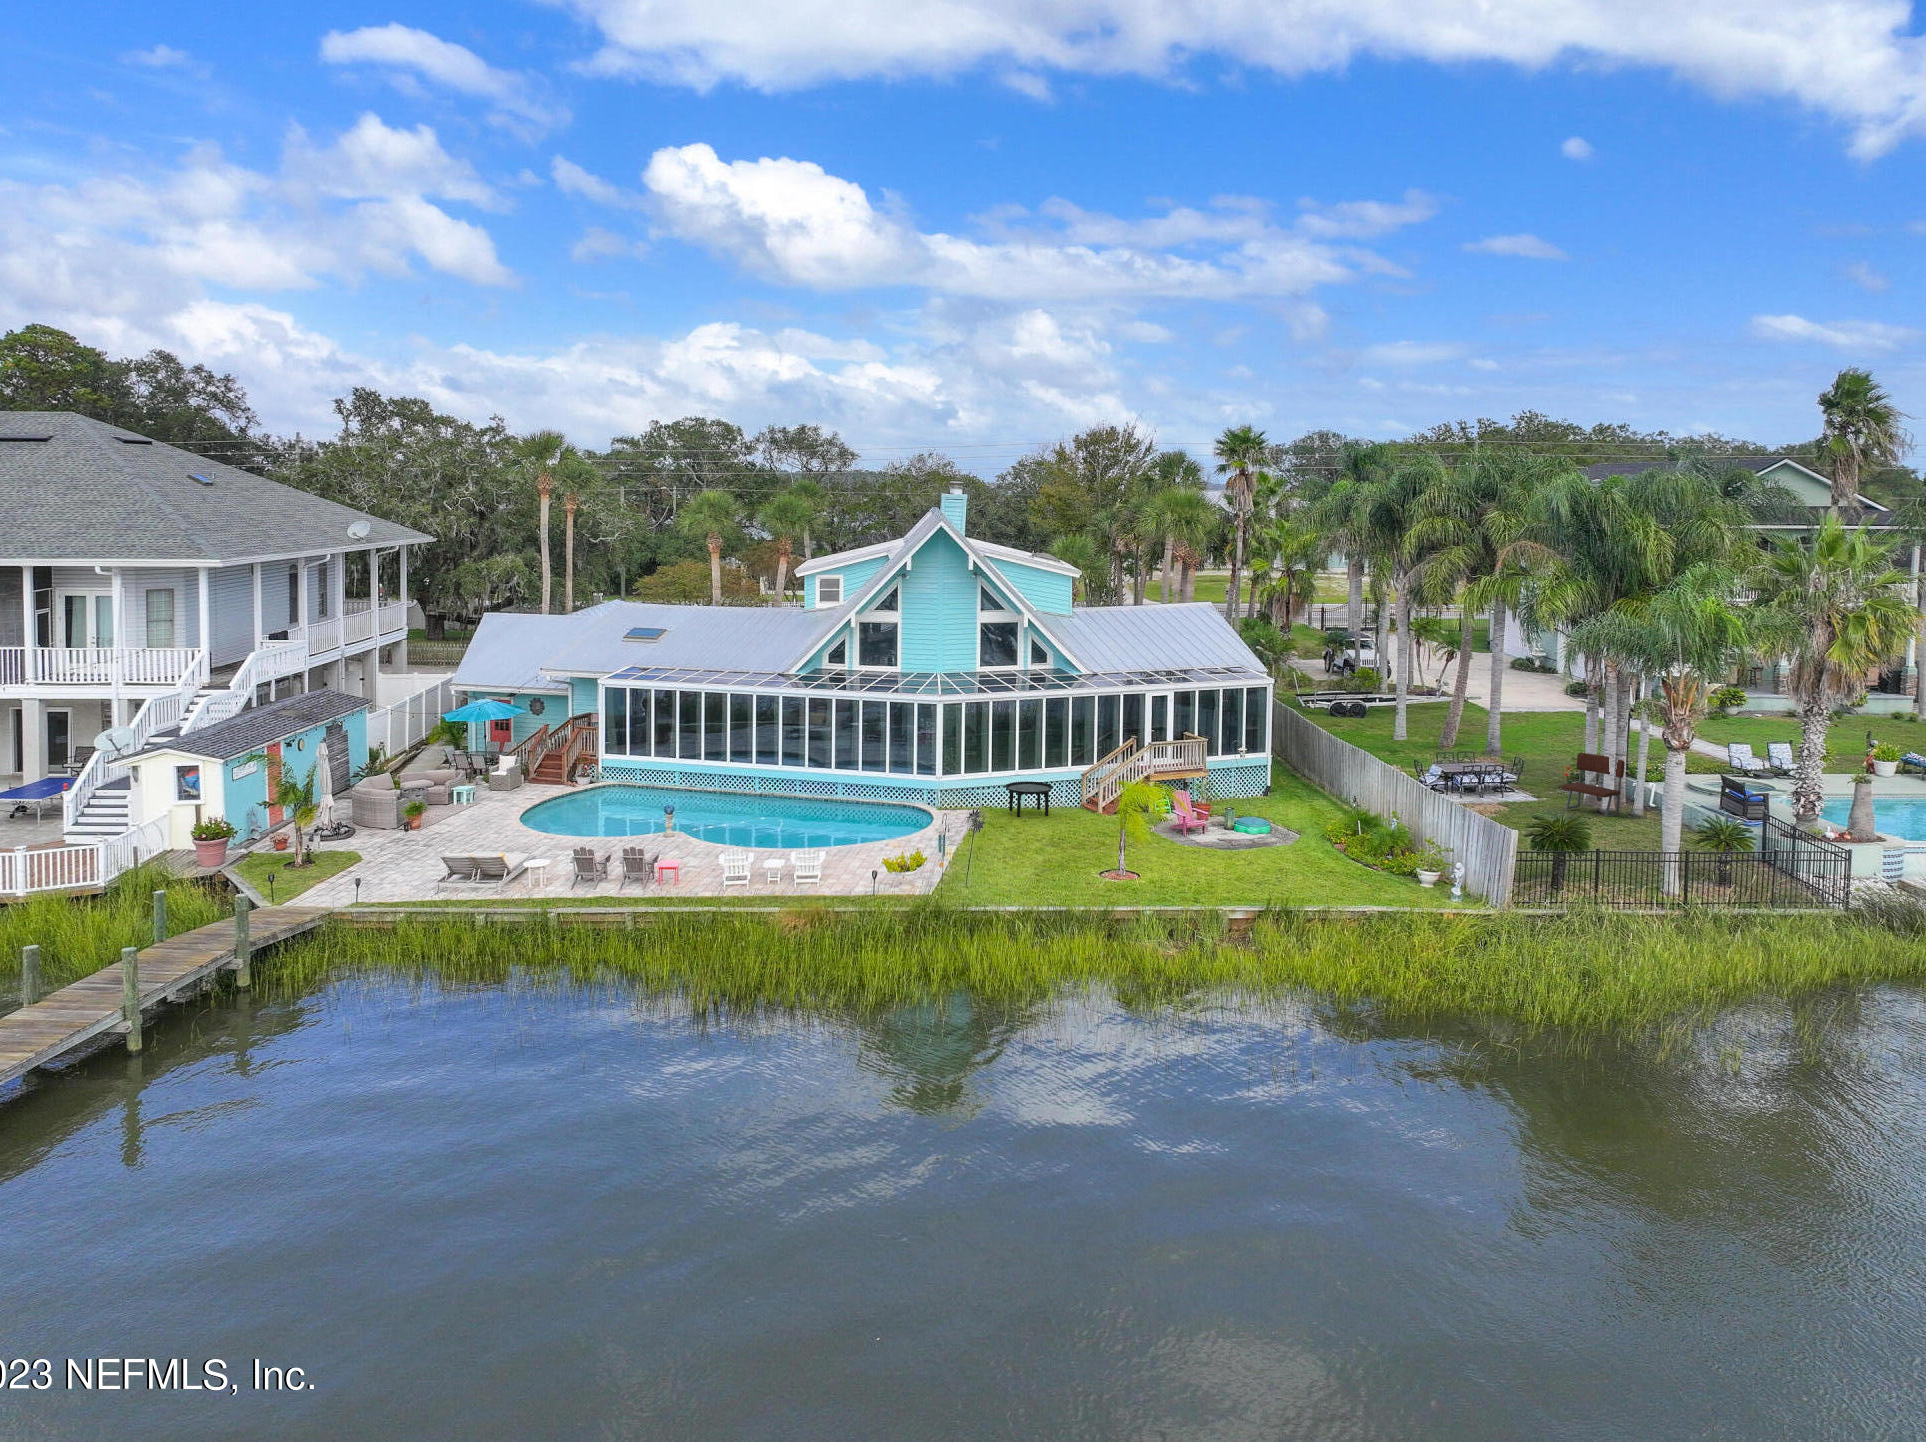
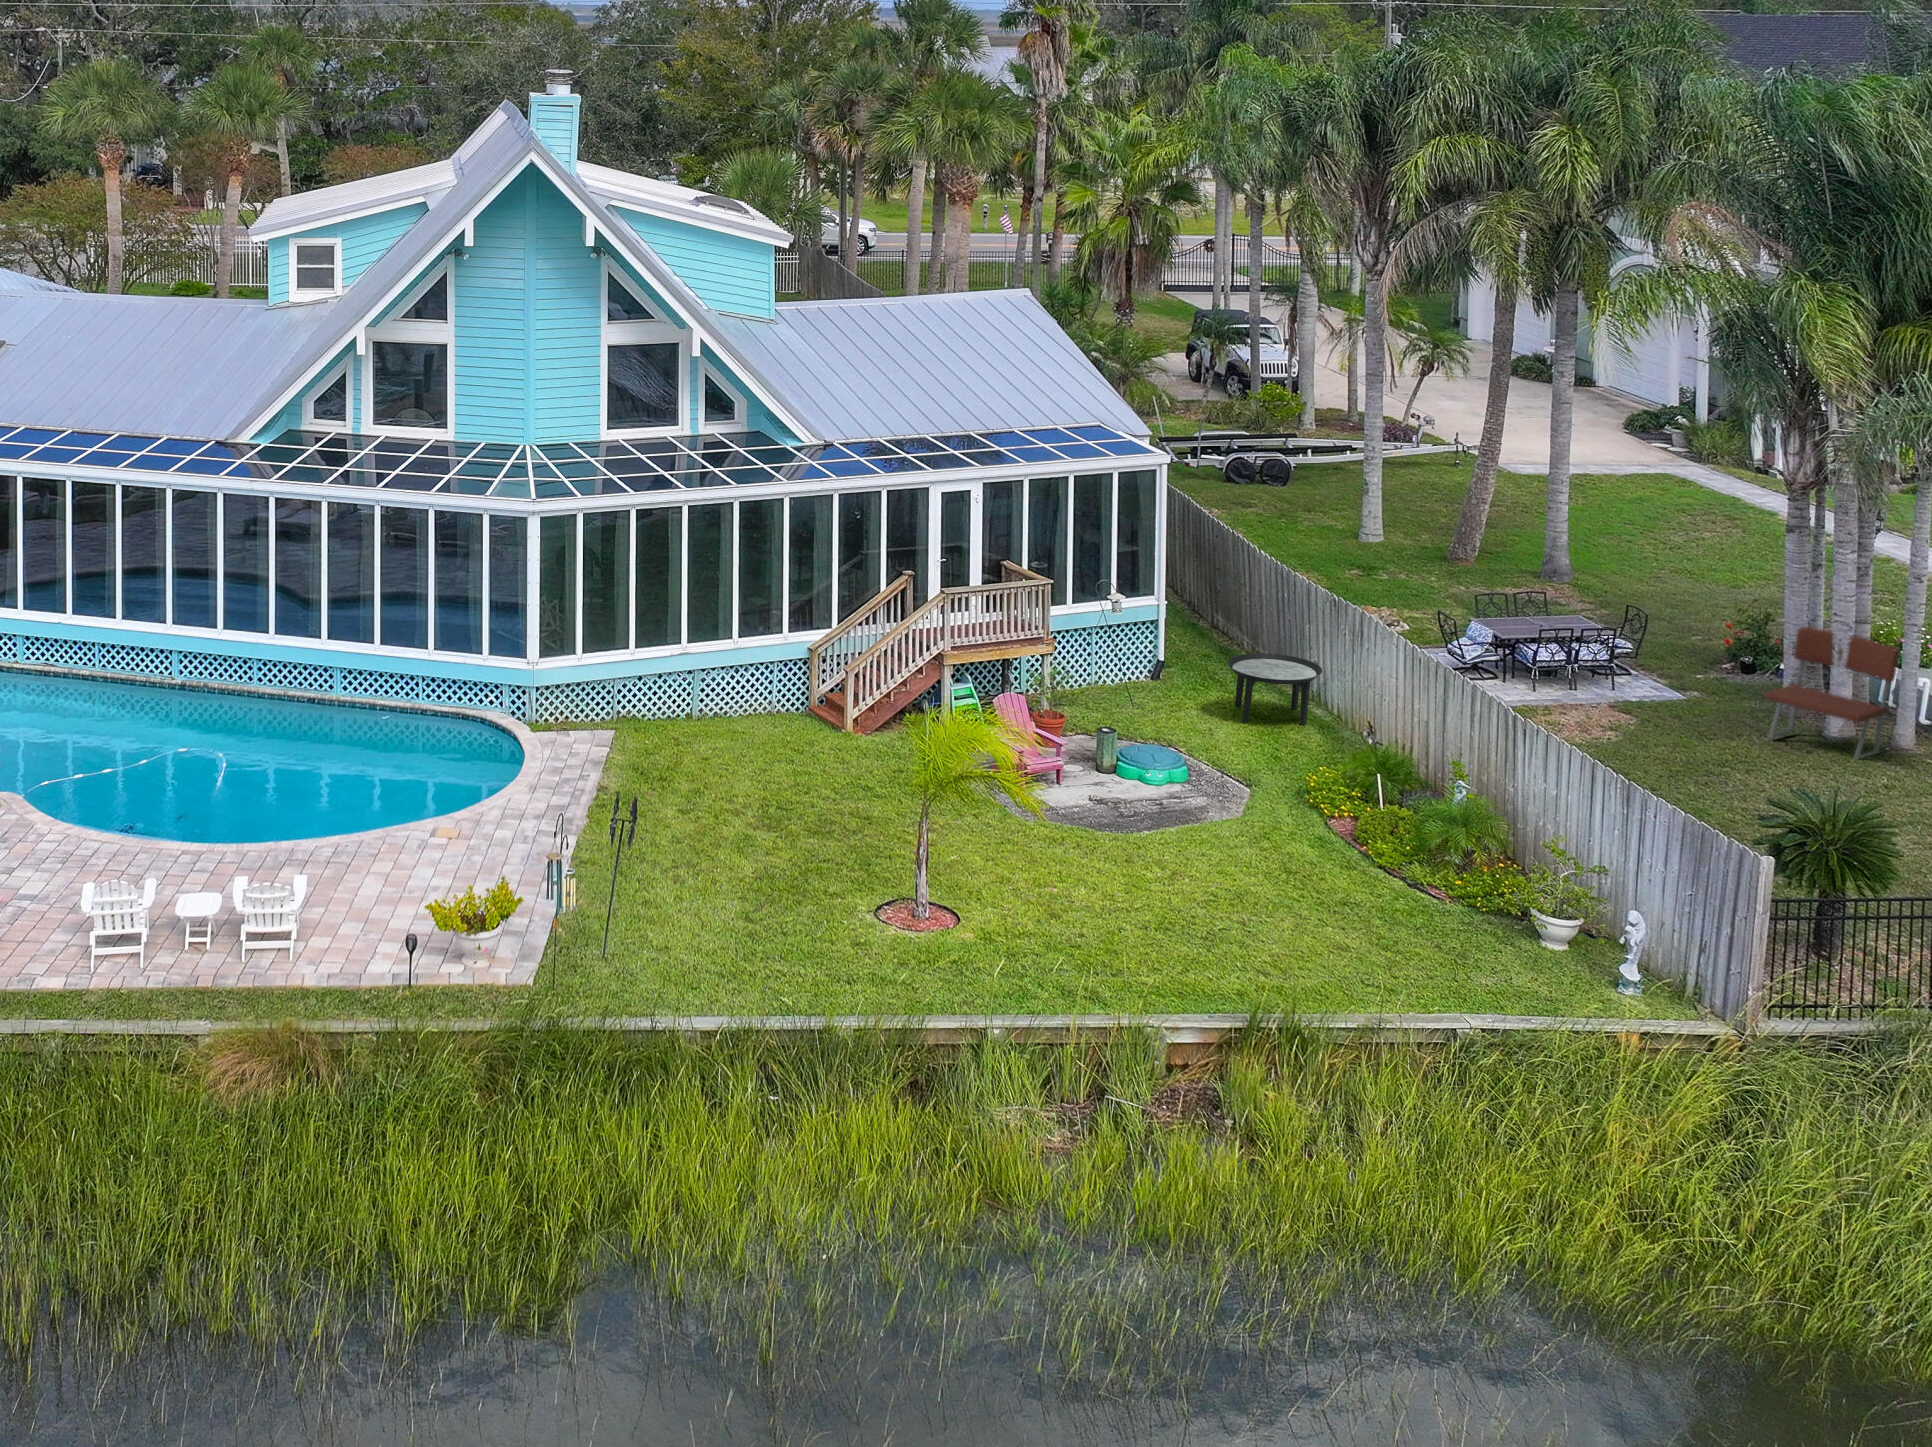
round table: present [1005,781,1053,817] -> present [1227,653,1322,726]

